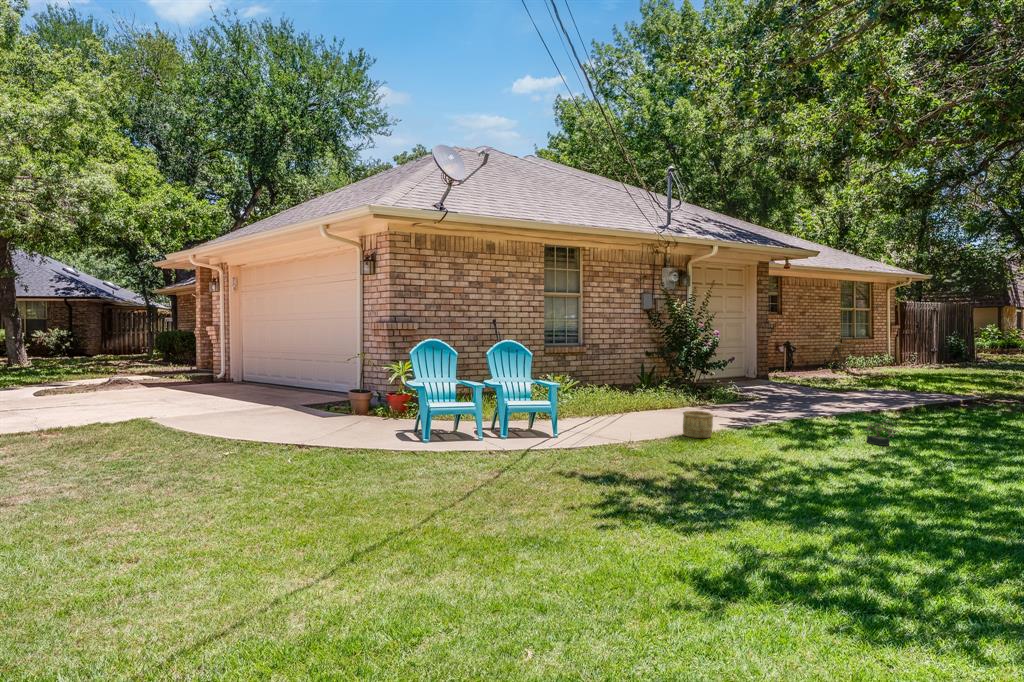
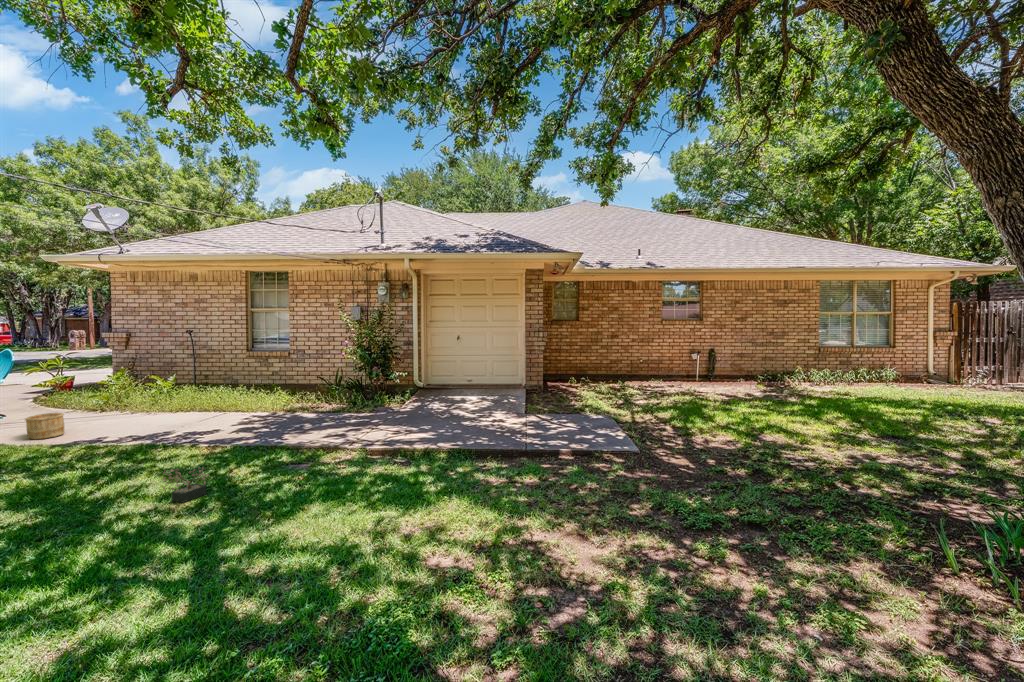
round table: present [826,344,853,366] -> none [762,355,807,385]
decorative plant: present [867,421,895,446] -> present [163,468,208,503]

